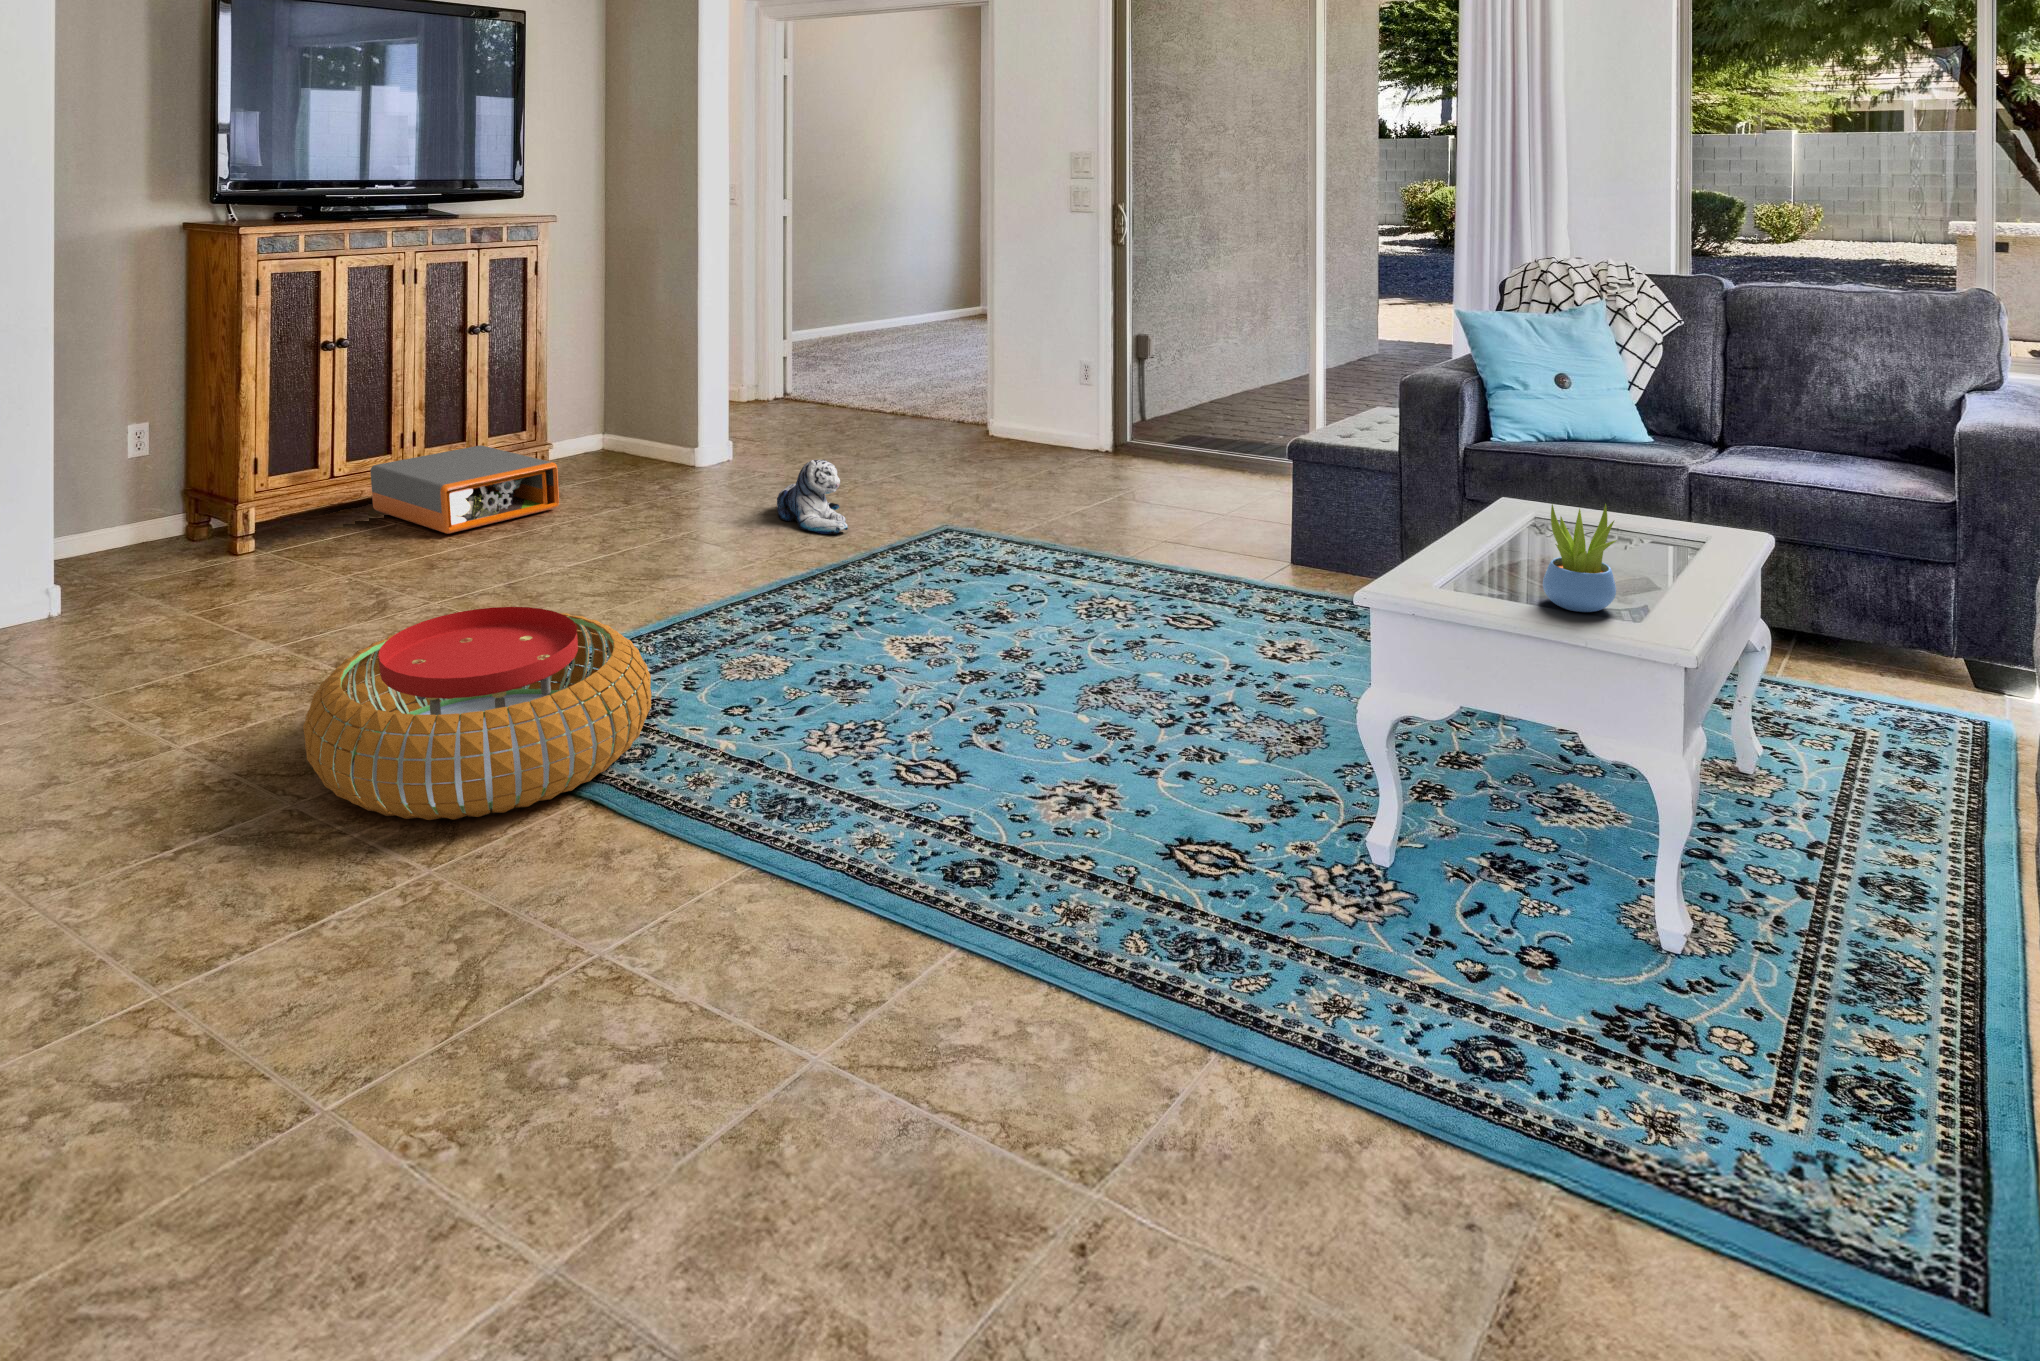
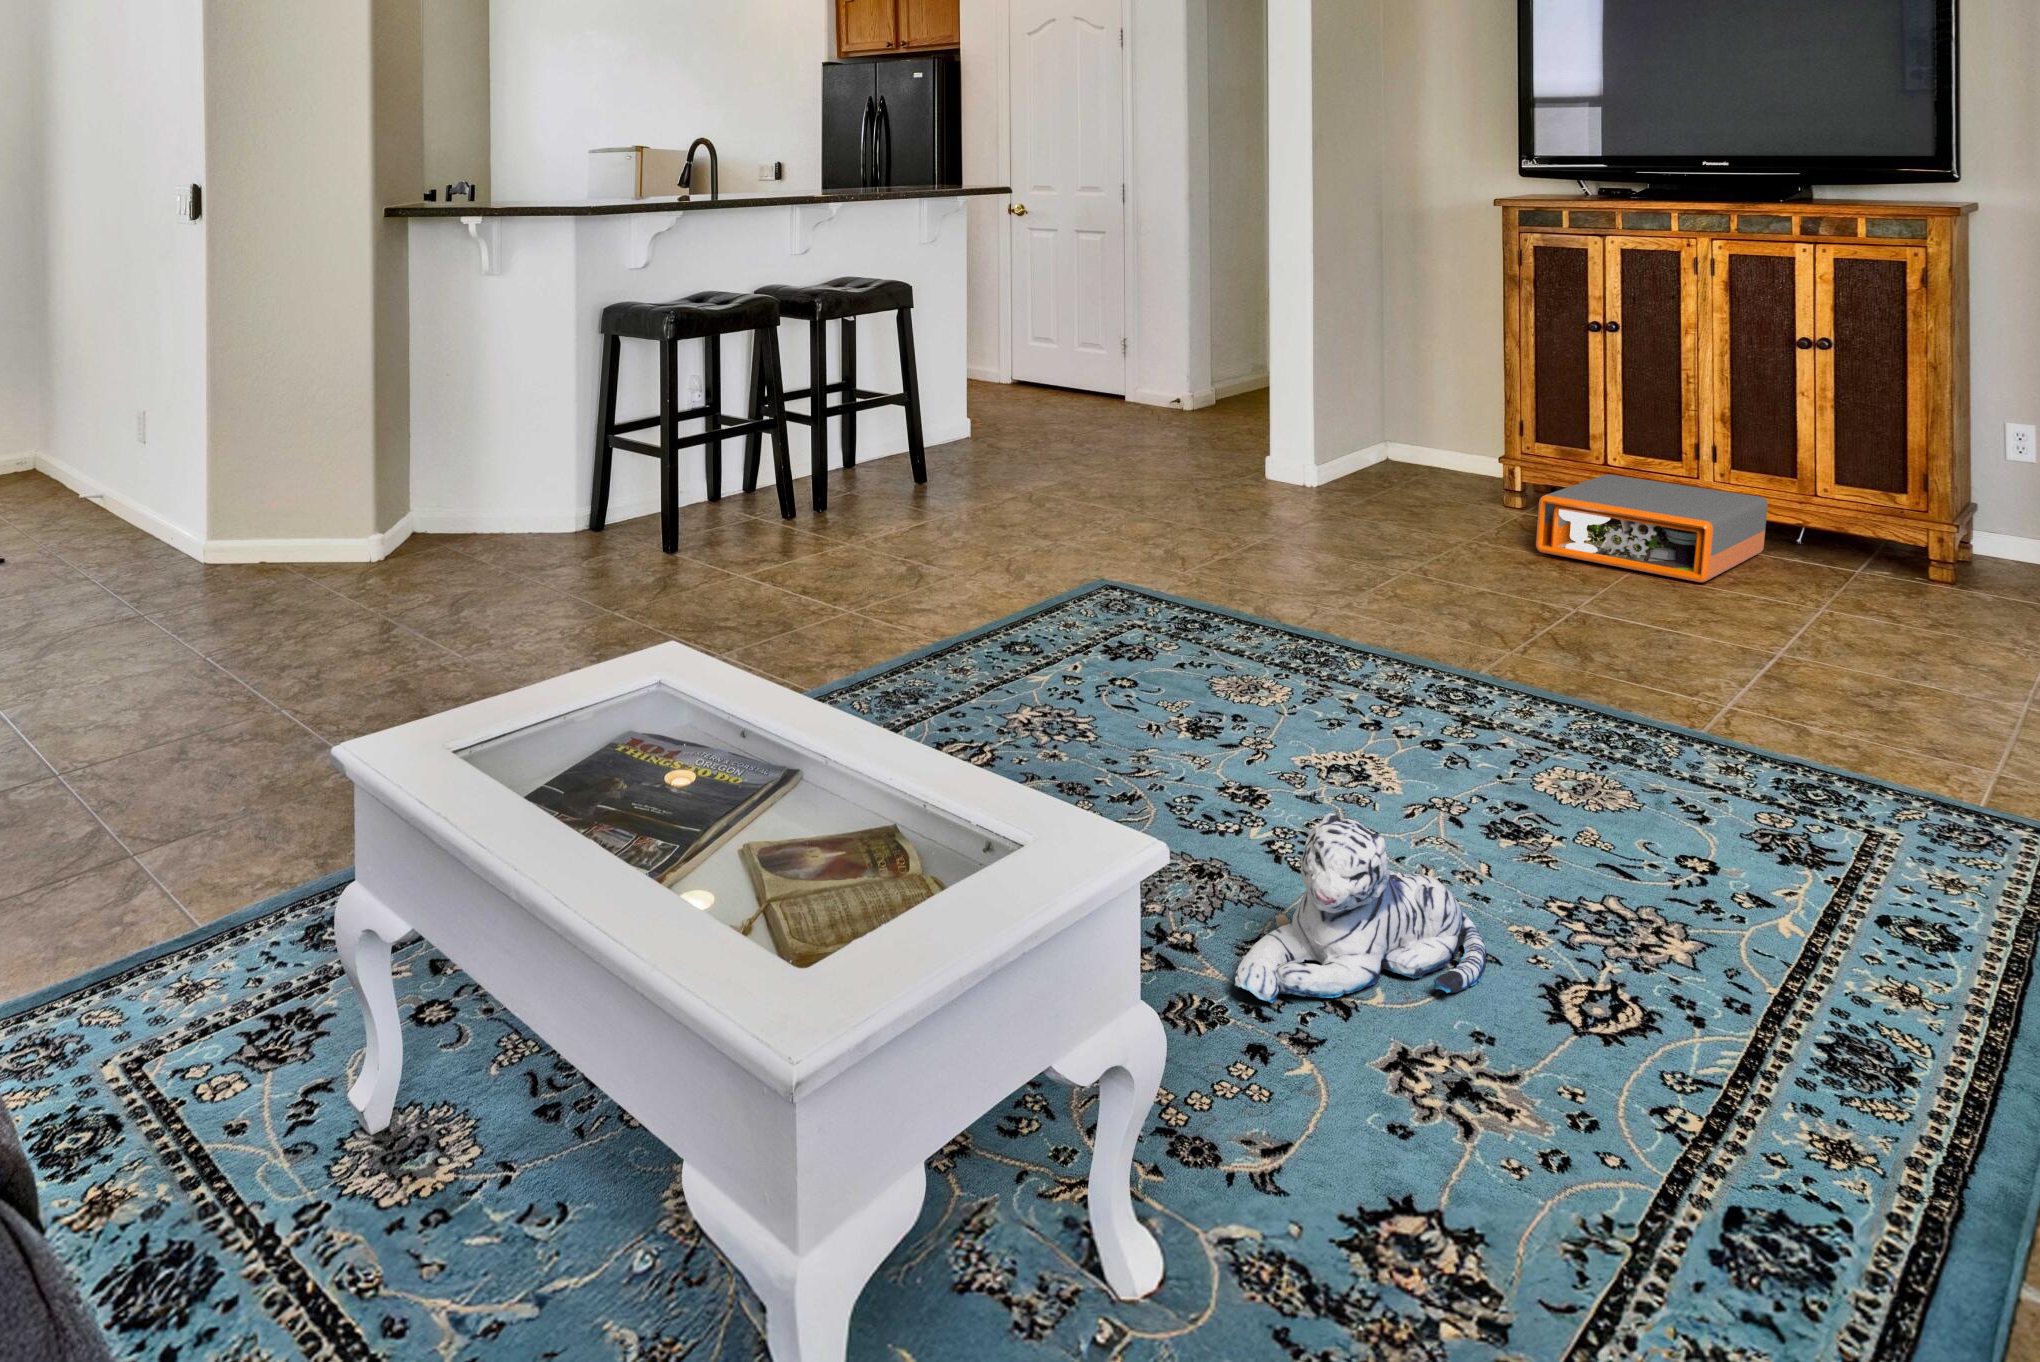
plush toy: present [777,460,848,534] -> present [1234,813,1486,1003]
succulent plant: present [1543,504,1616,612] -> none [716,657,841,860]
pouf: present [303,607,652,820] -> none [865,495,1141,642]

